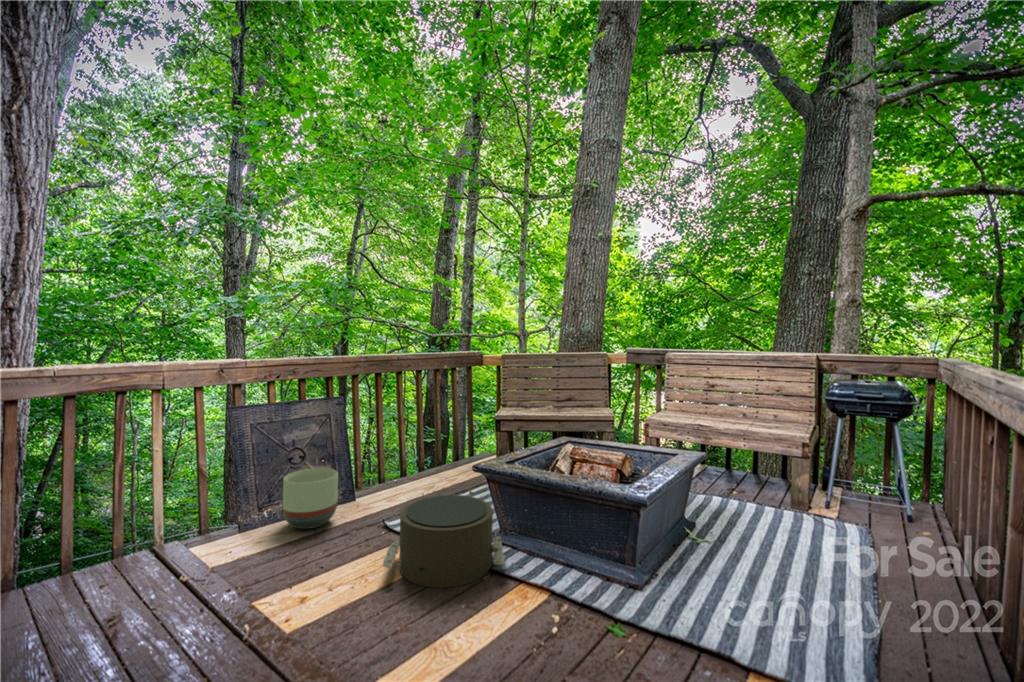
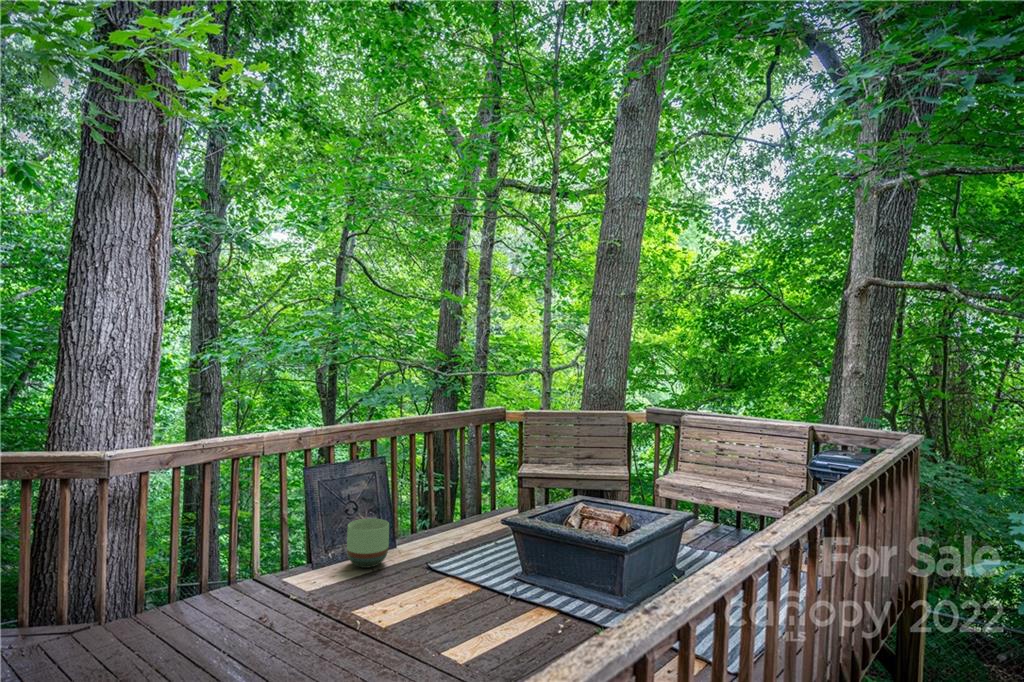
pouf: present [383,495,505,588] -> none [437,542,527,608]

